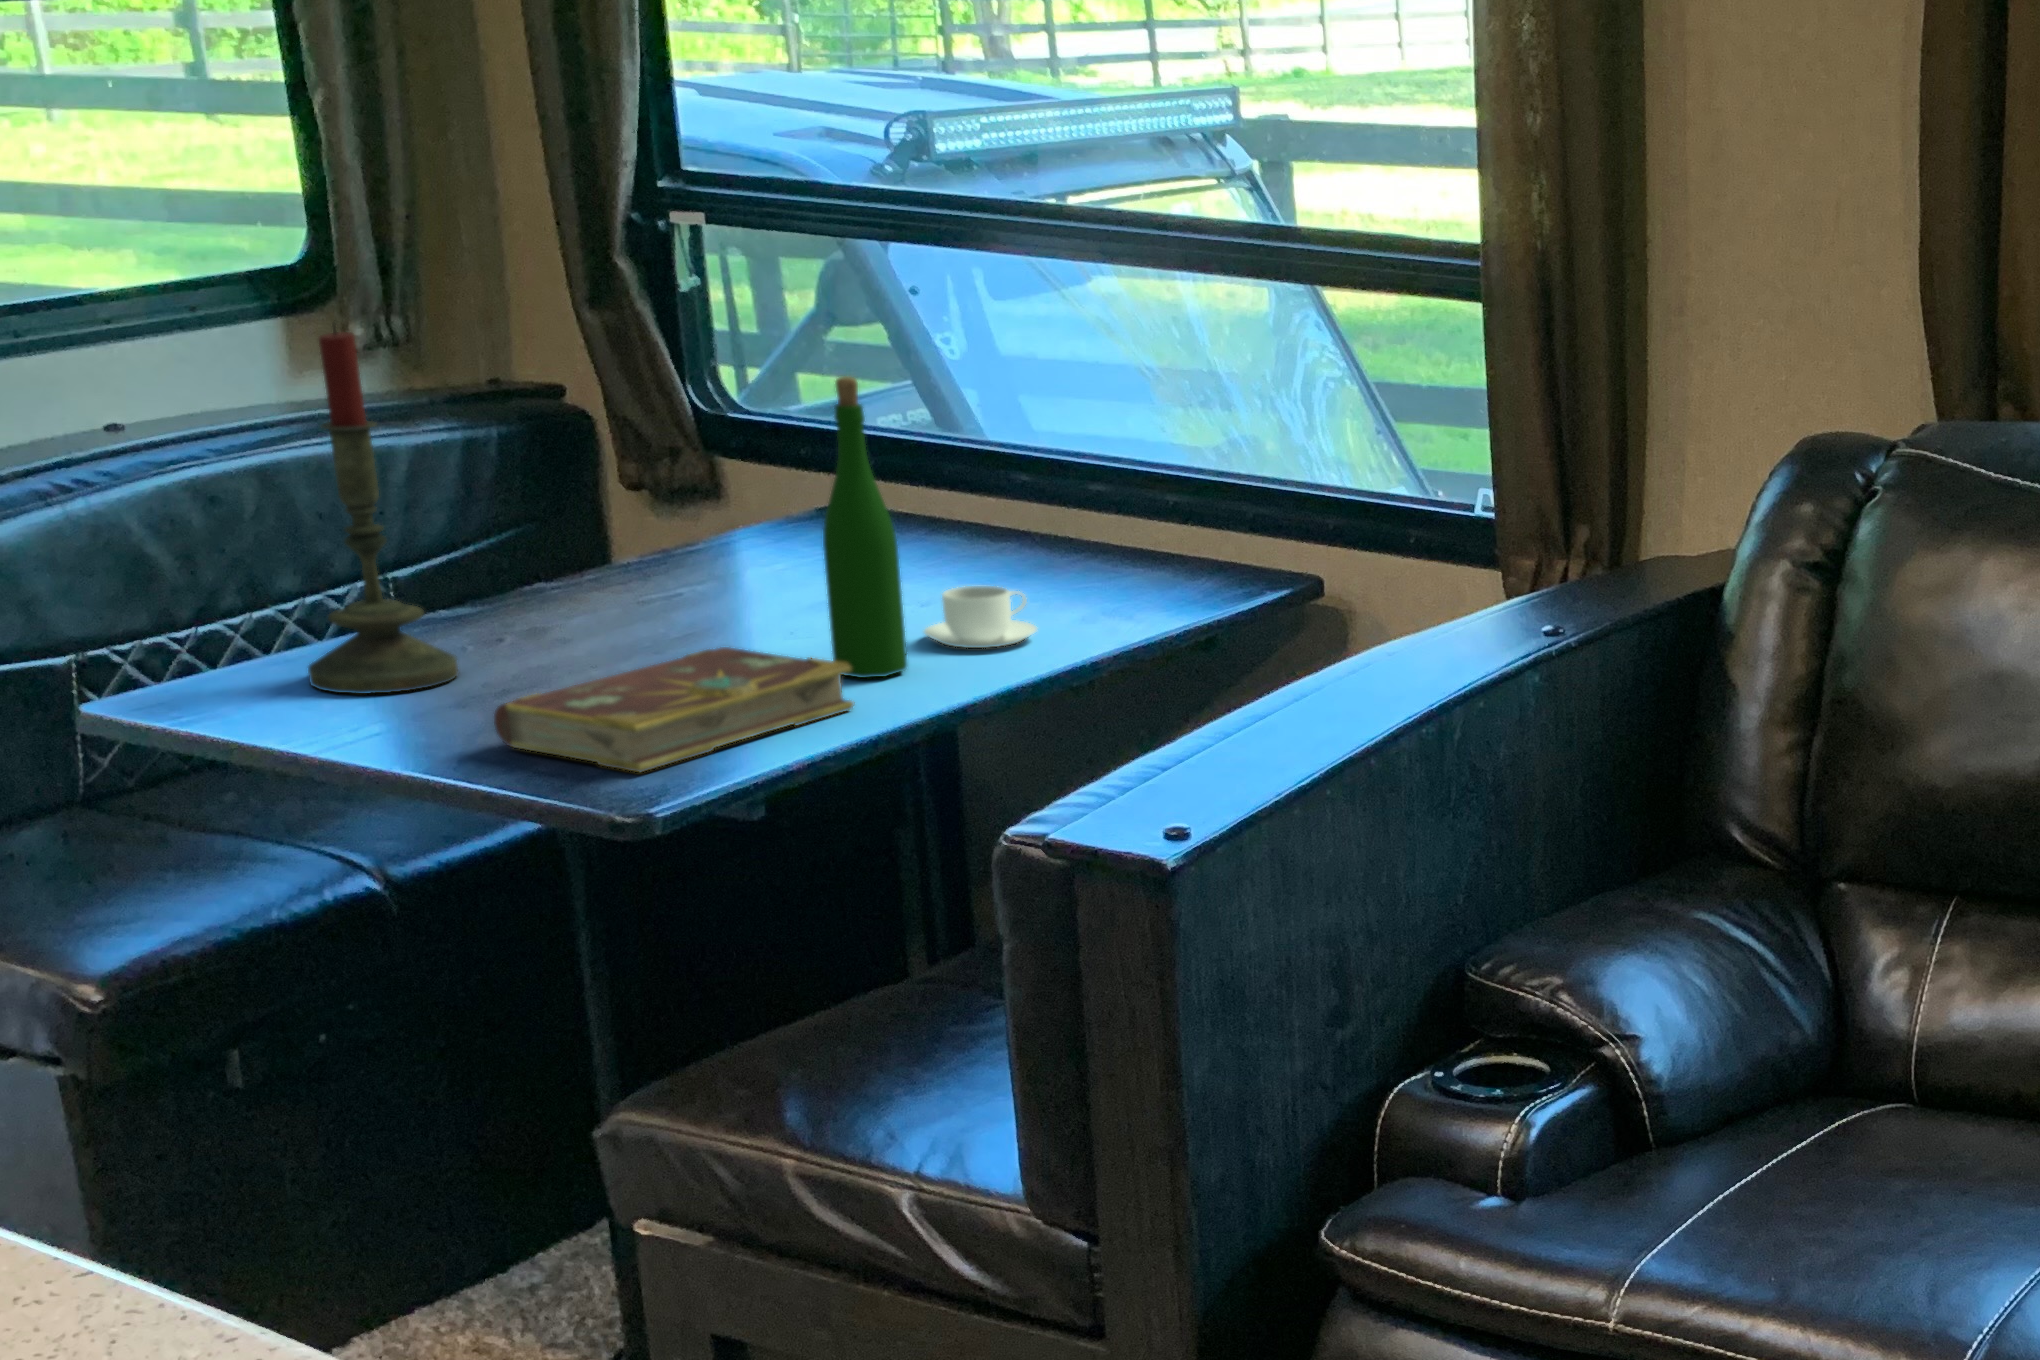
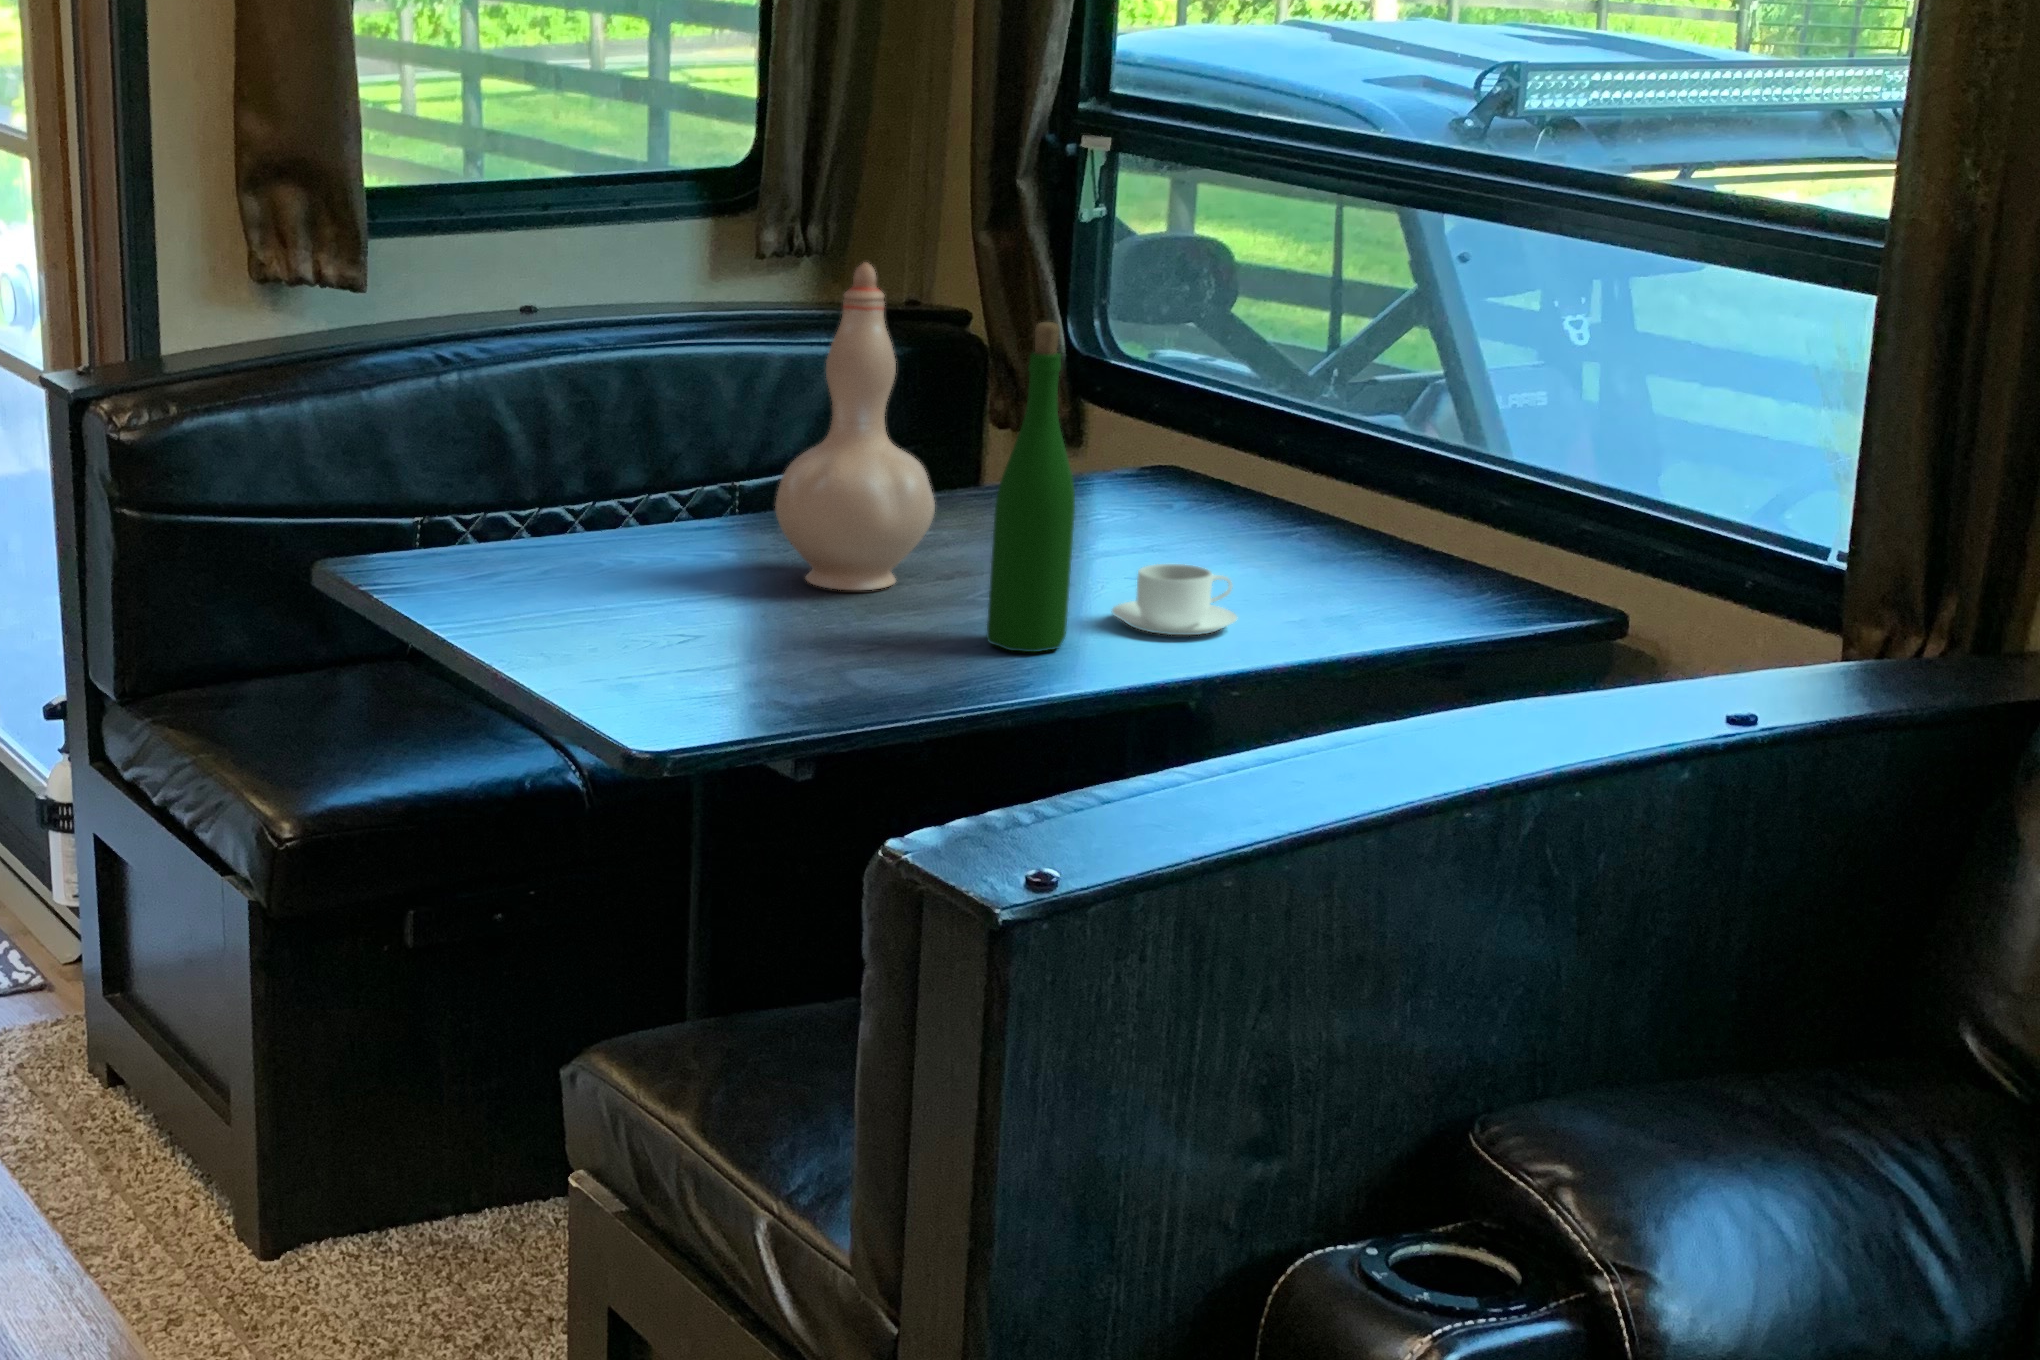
candle: present [308,324,458,694] -> none [519,233,653,601]
vase: none [562,335,725,650] -> present [775,262,935,590]
book: present [494,647,854,772] -> none [604,598,971,720]

